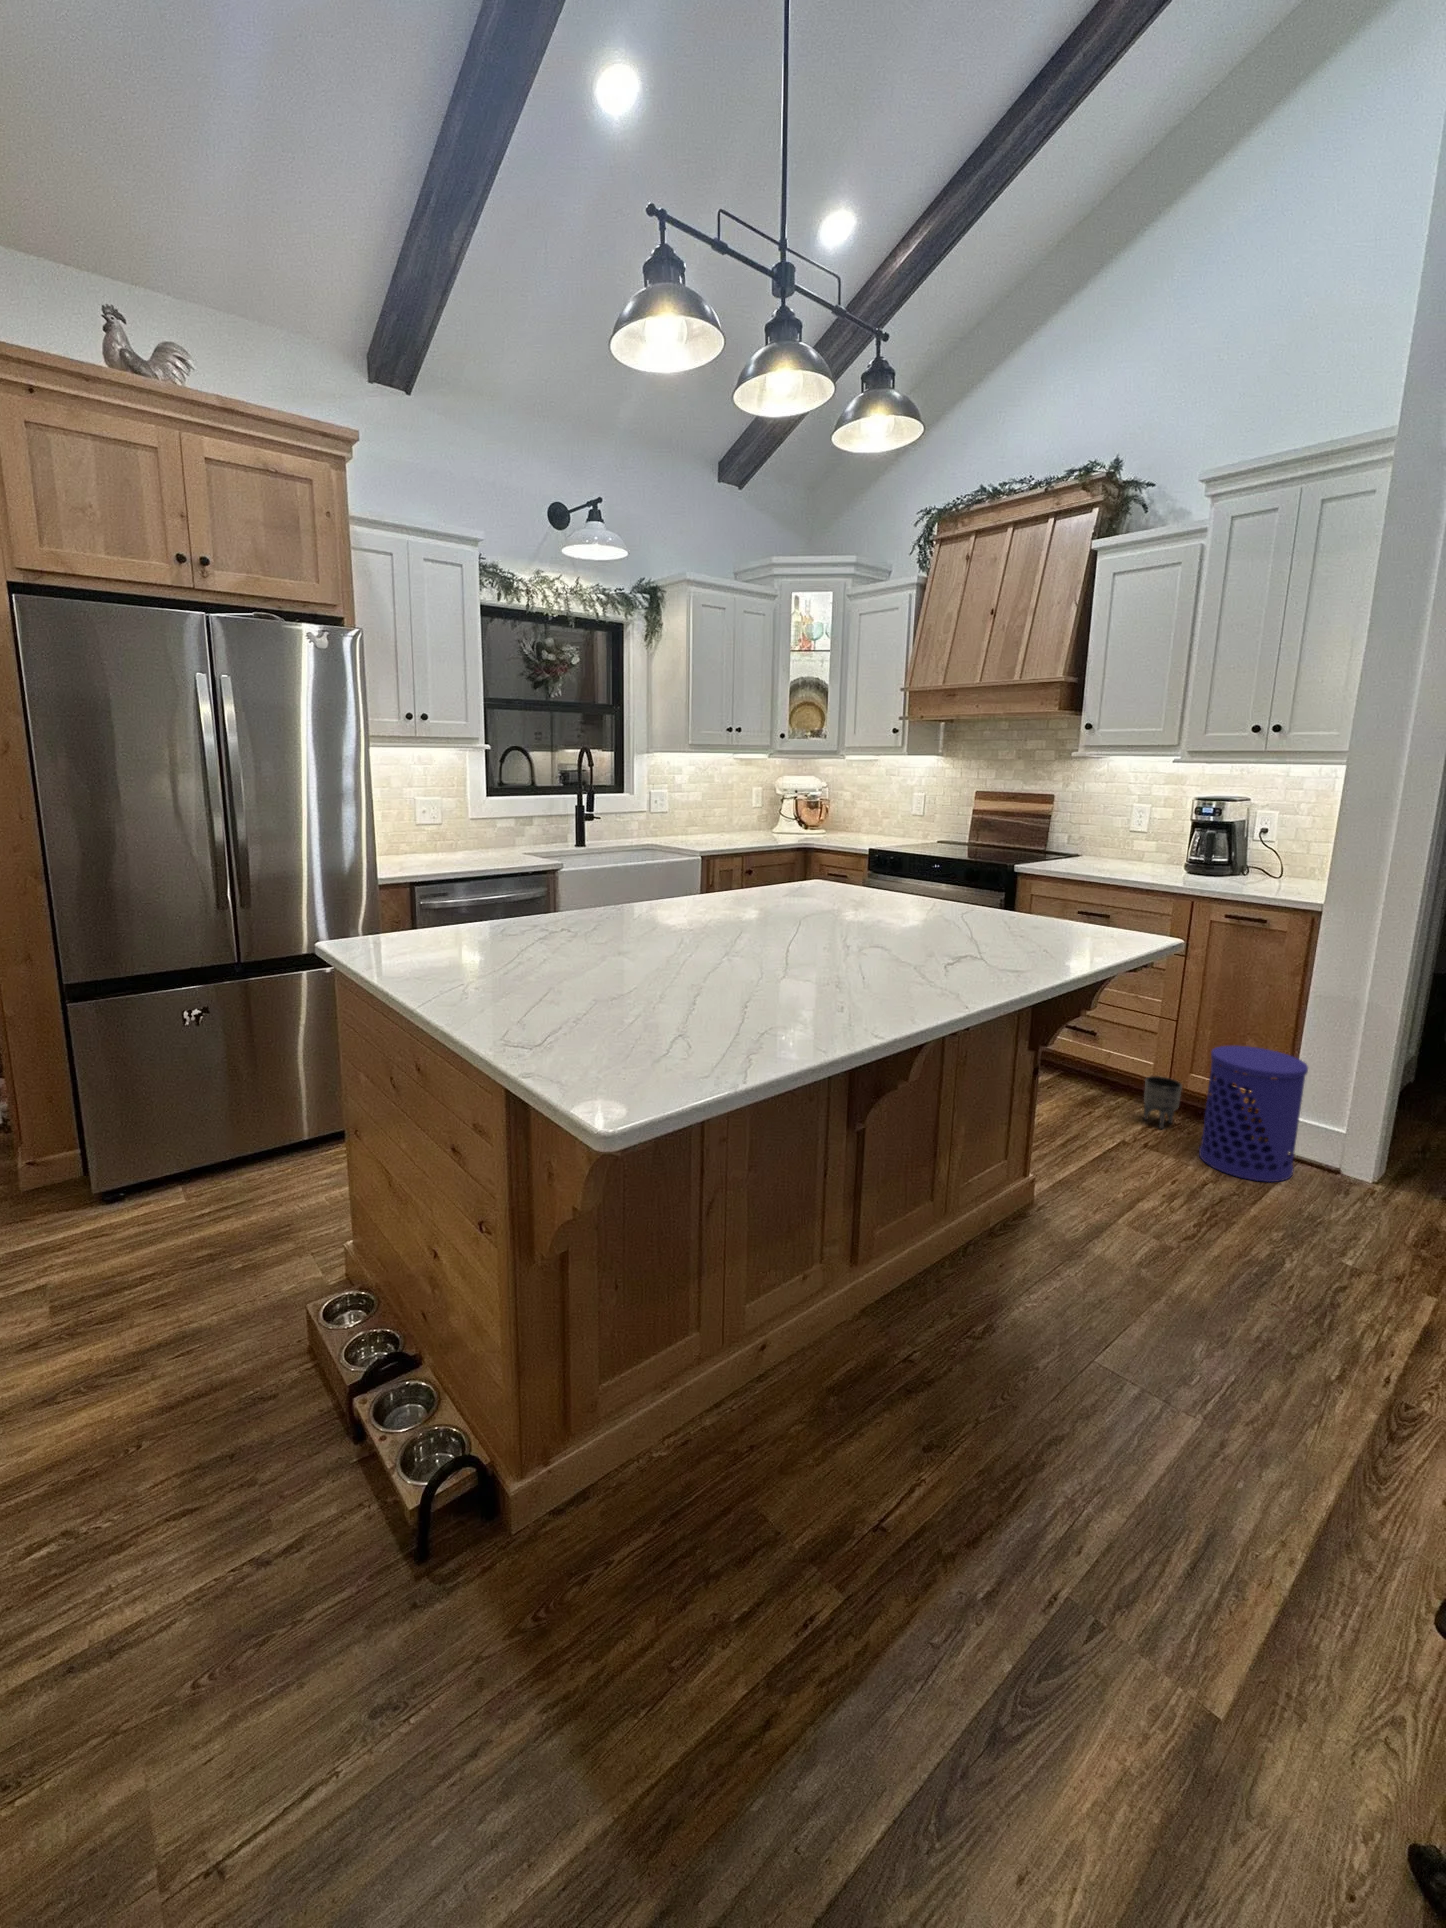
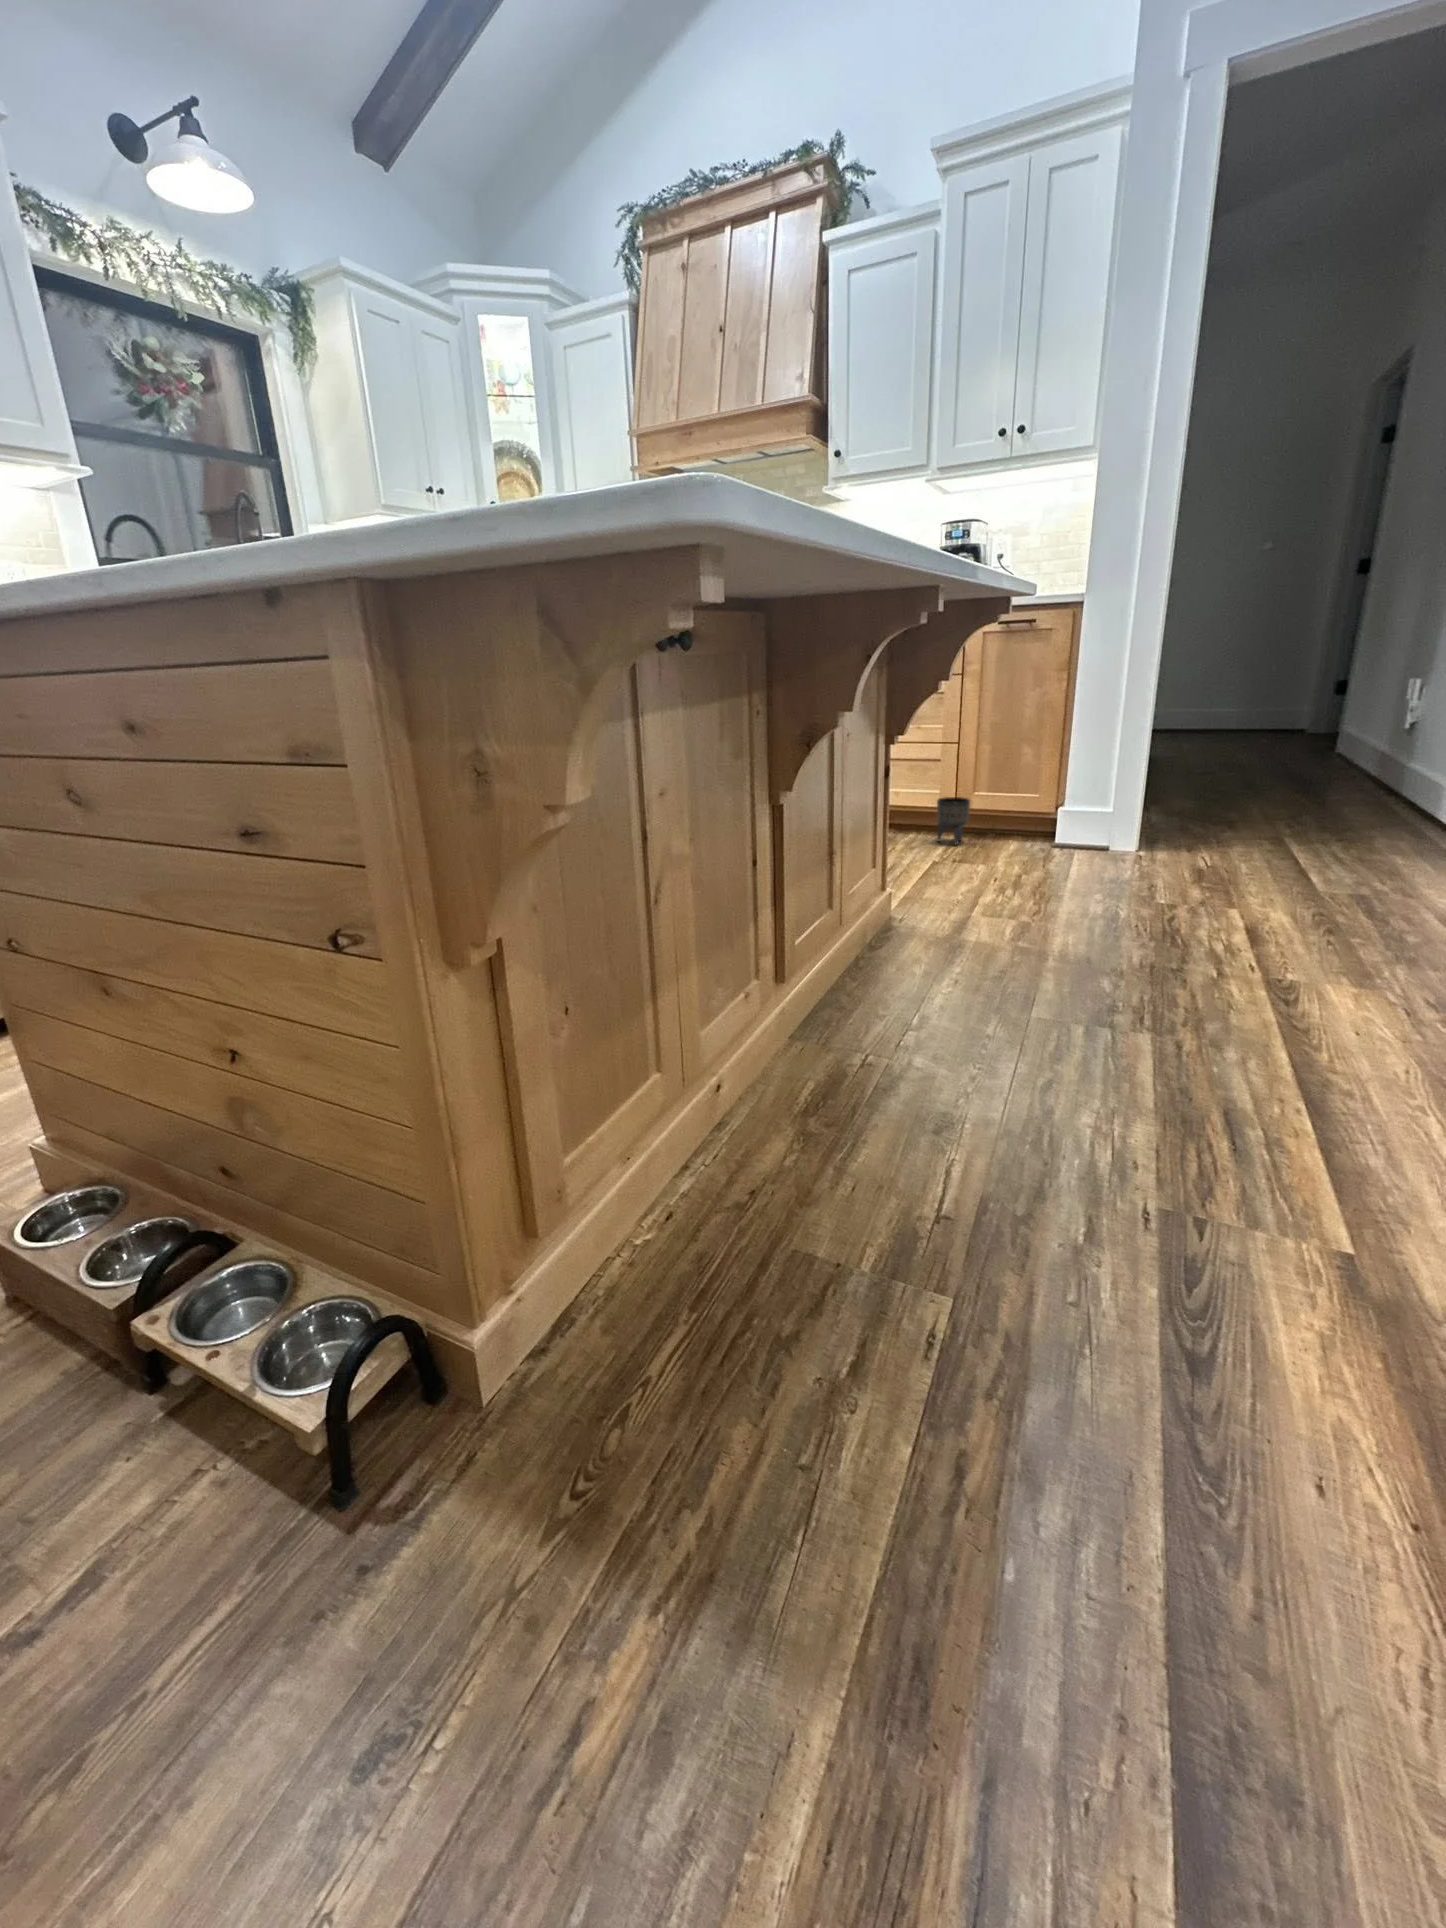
waste bin: present [1199,1046,1308,1182] -> none [998,745,1089,865]

